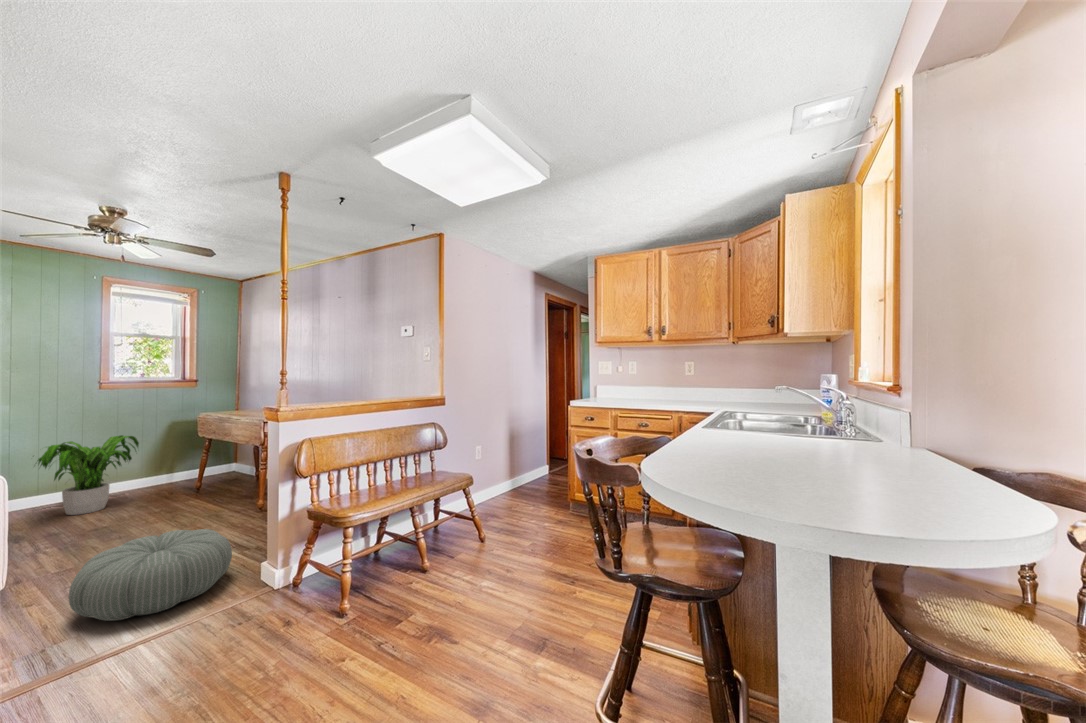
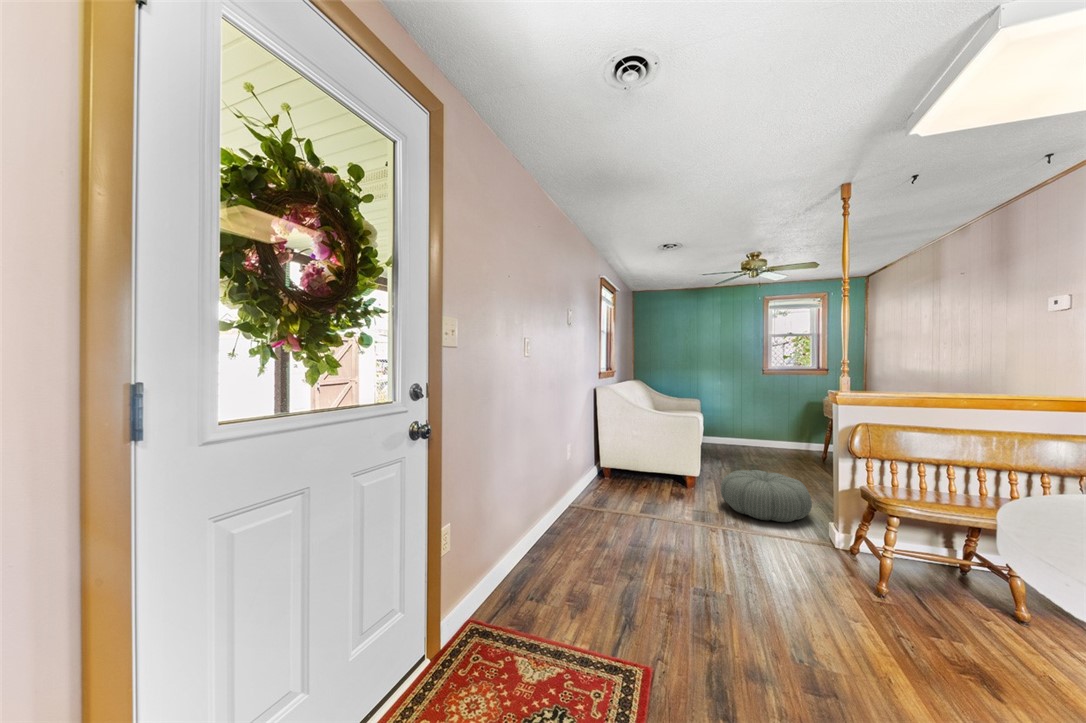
potted plant: present [38,435,139,515] -> none [730,406,785,454]

